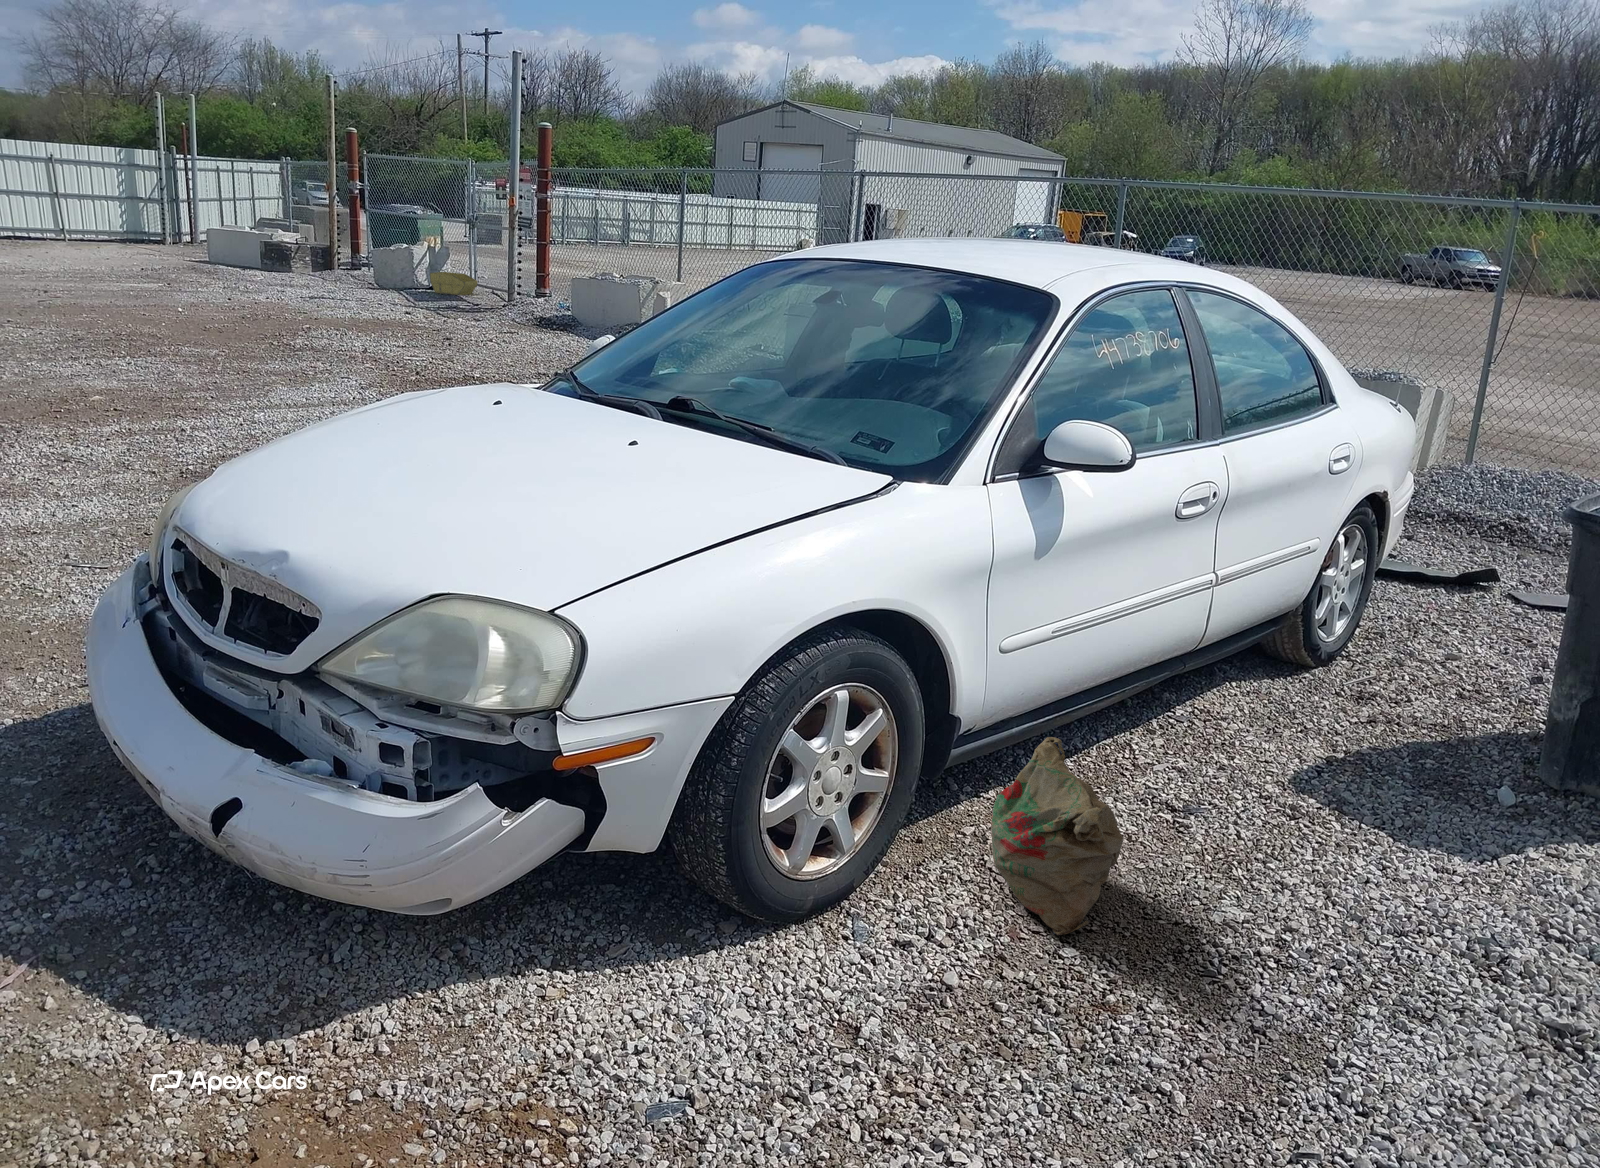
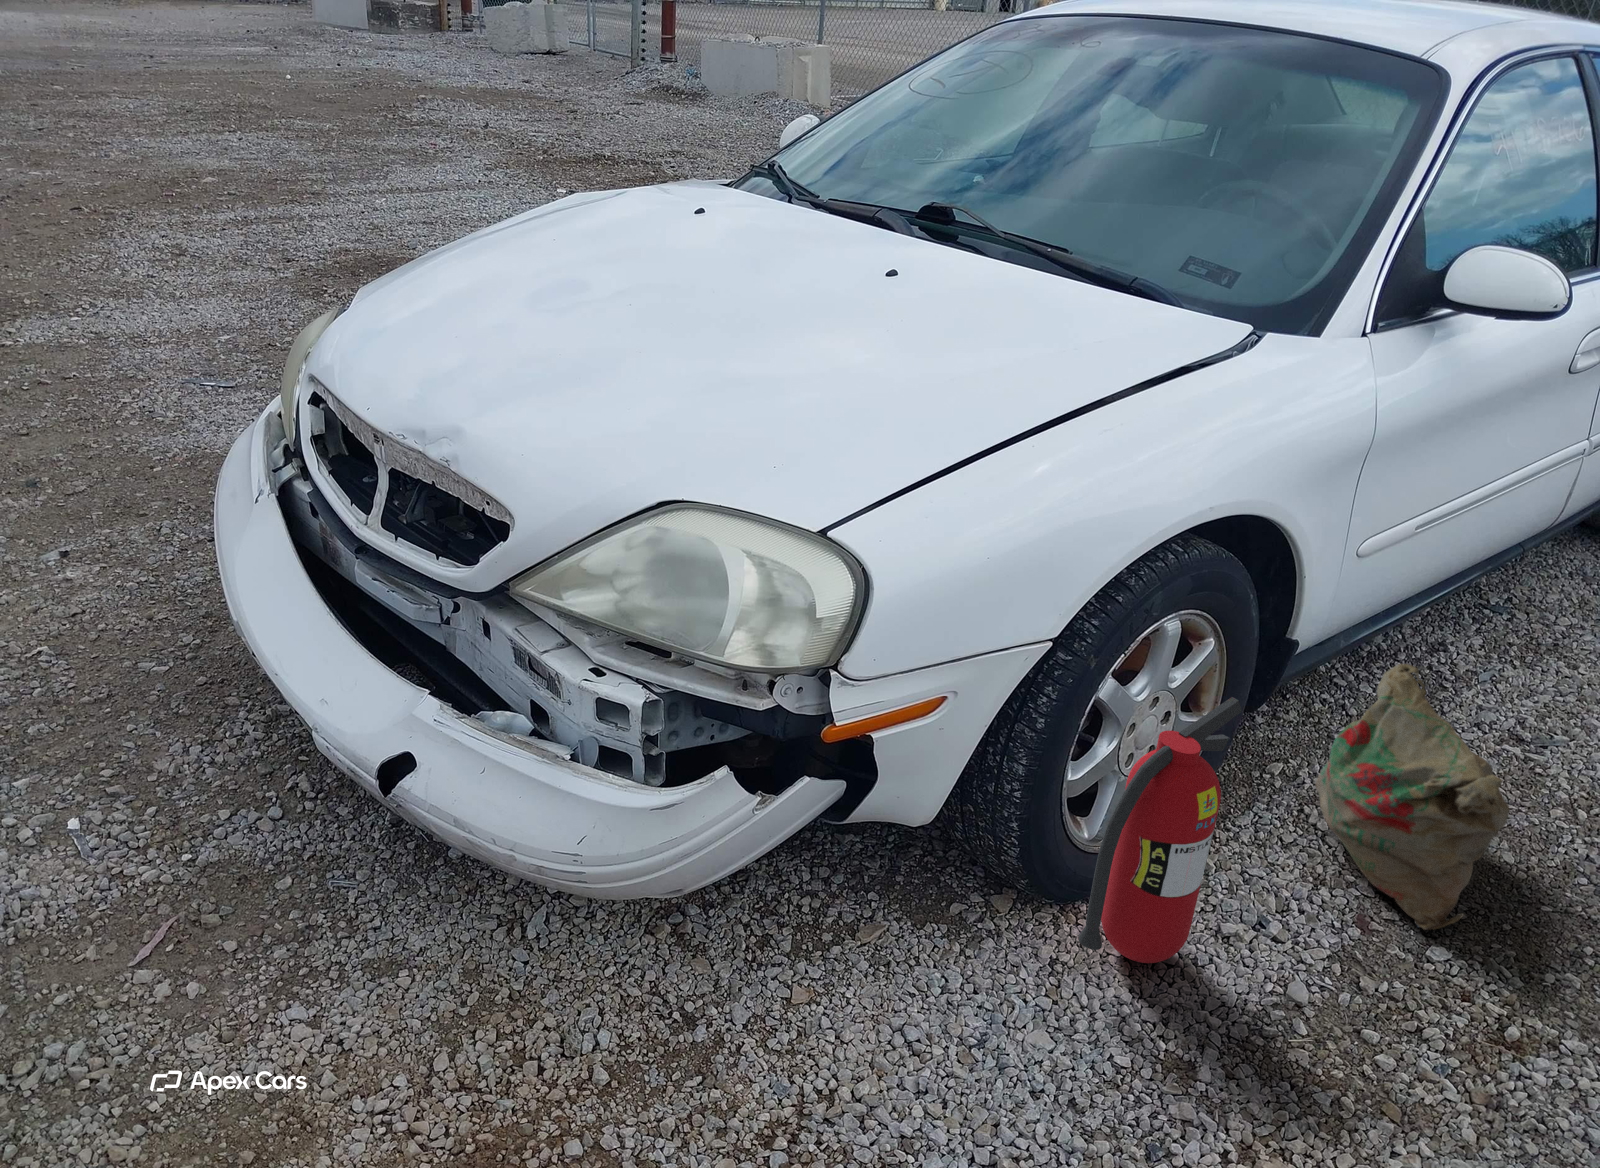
storage bin: present [430,272,478,295] -> none [553,39,604,66]
fire extinguisher: none [775,747,895,962] -> present [1078,697,1242,963]

